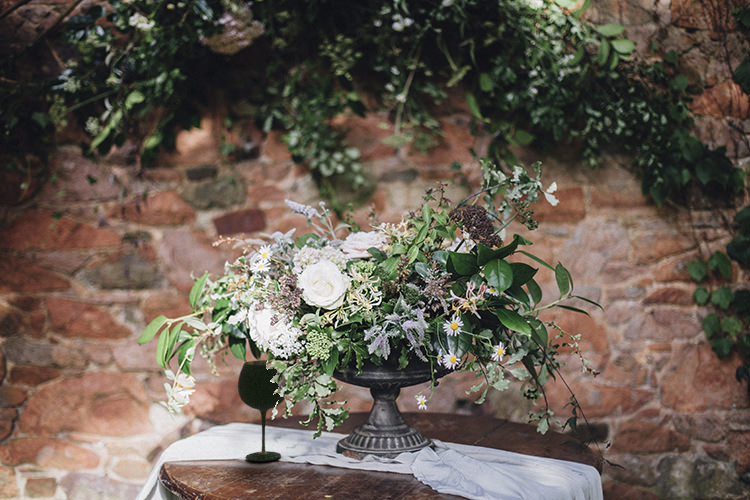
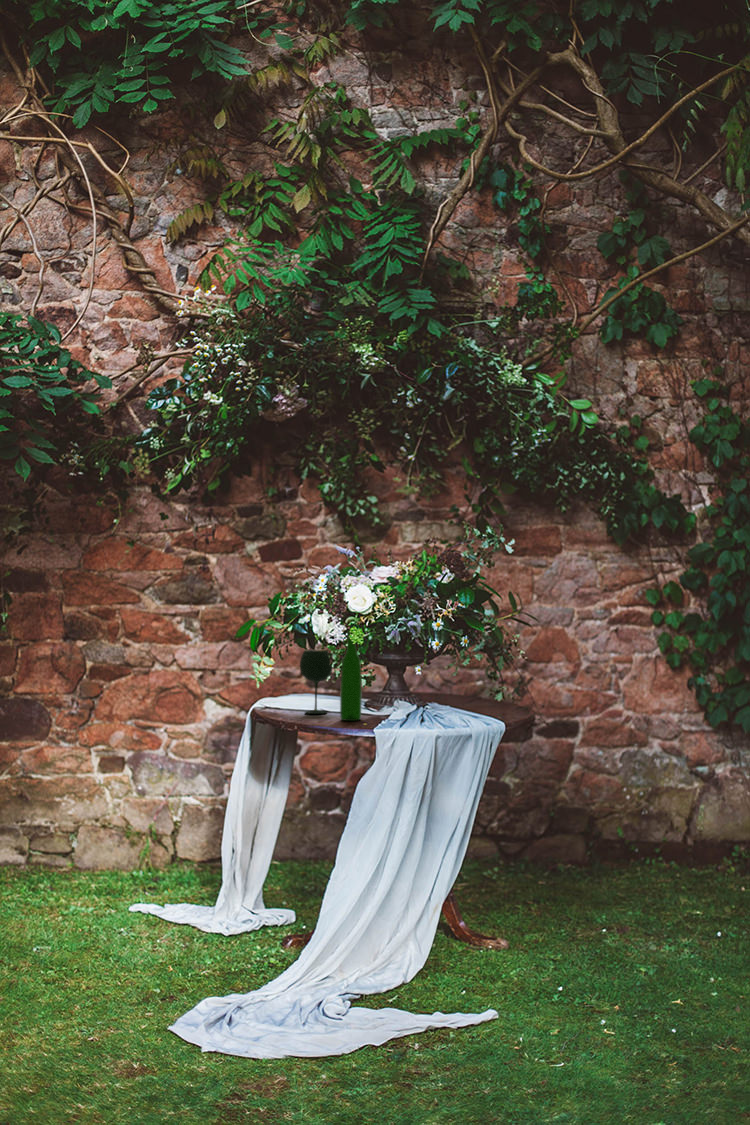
wine bottle: none [295,334,329,484] -> present [340,630,362,721]

